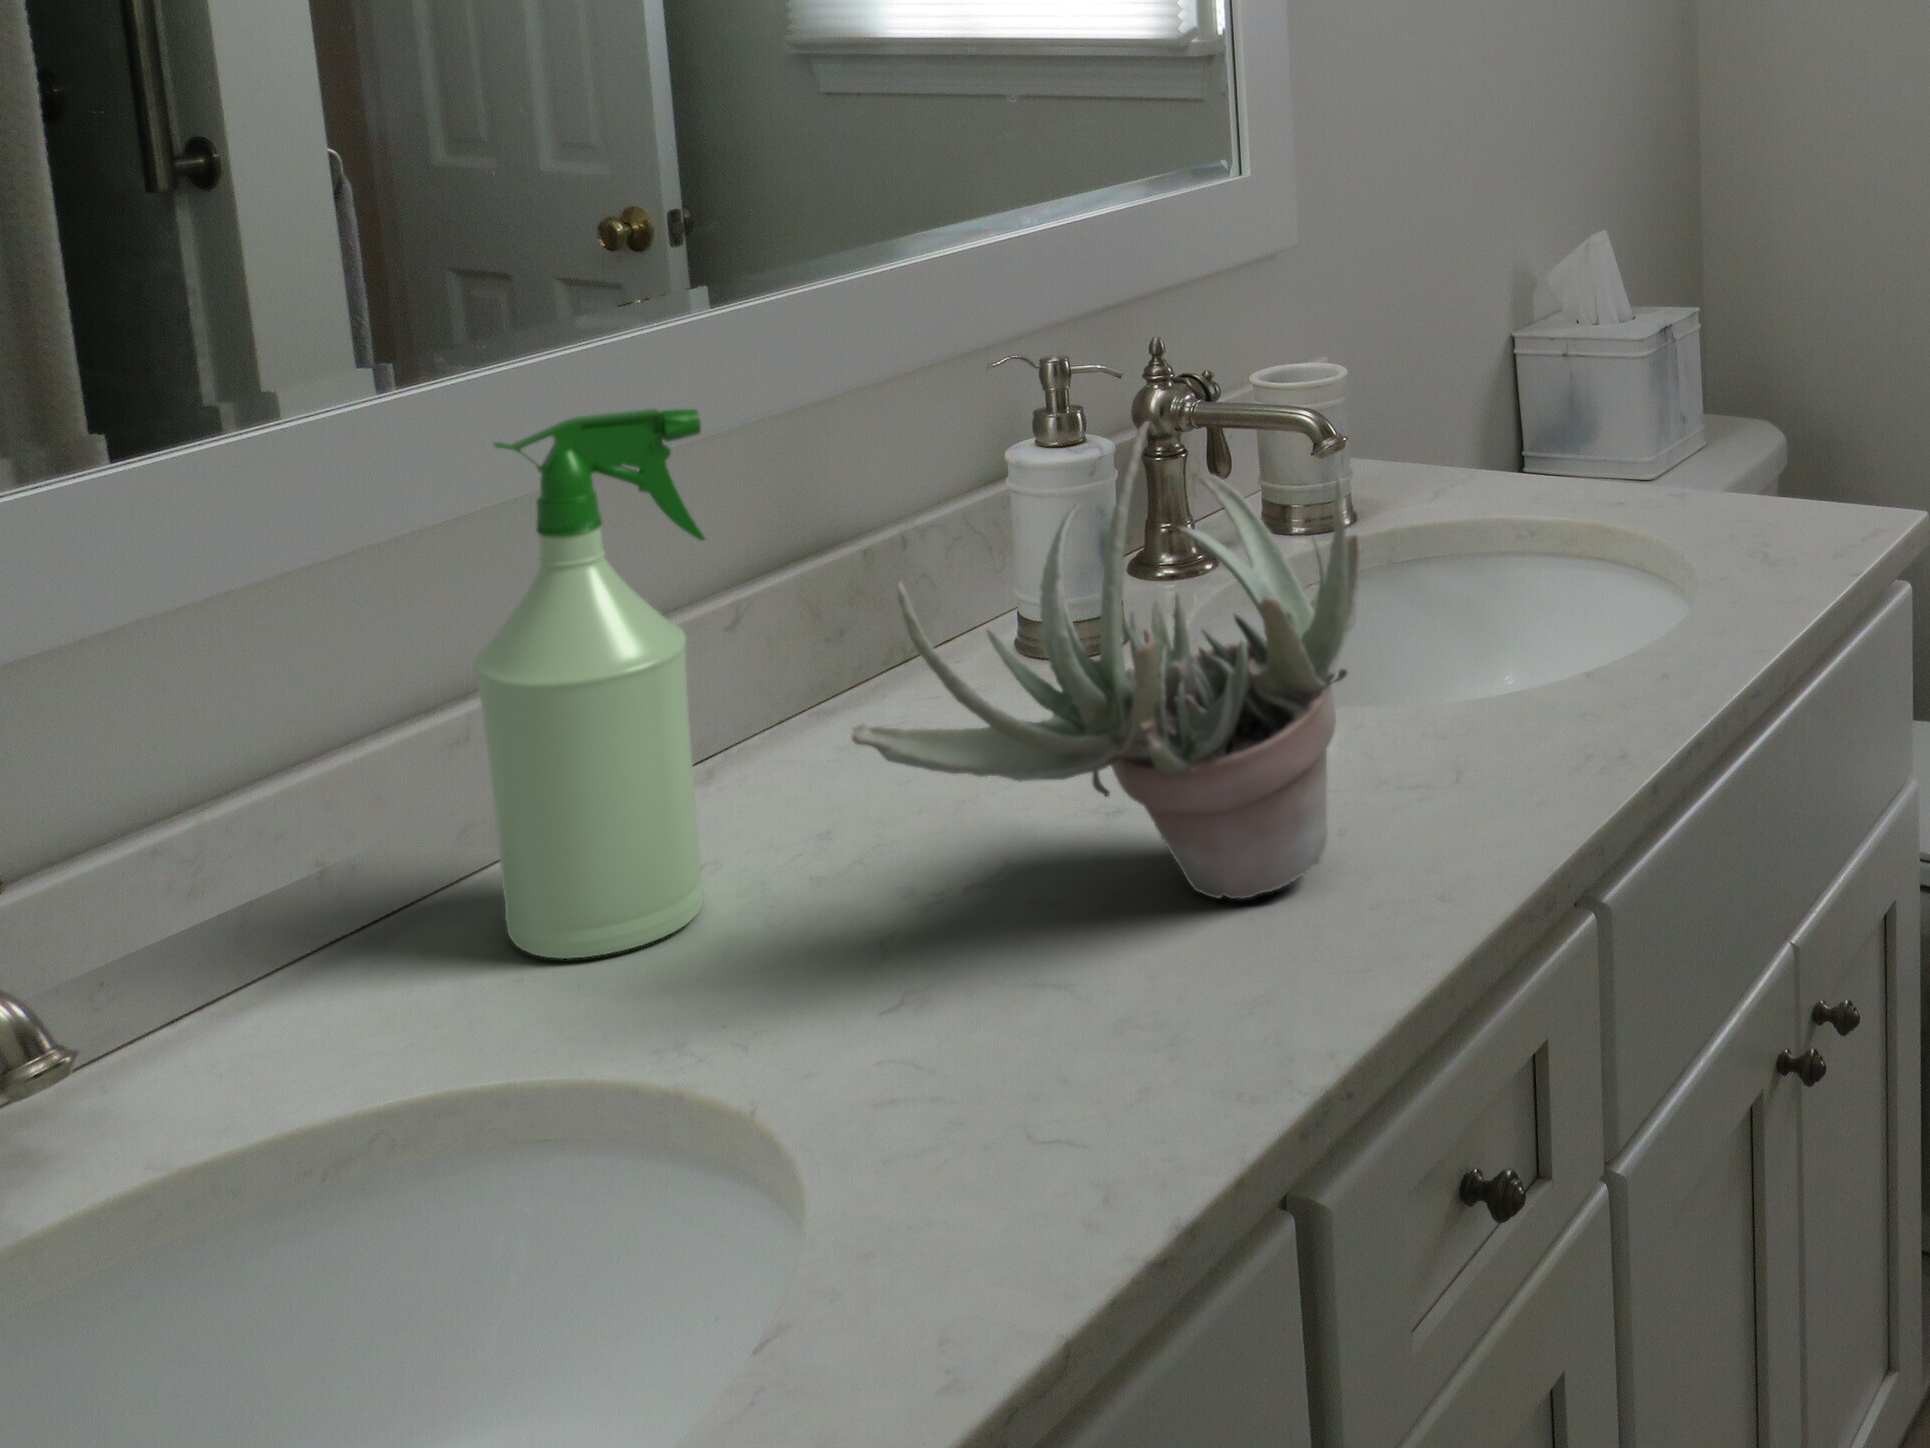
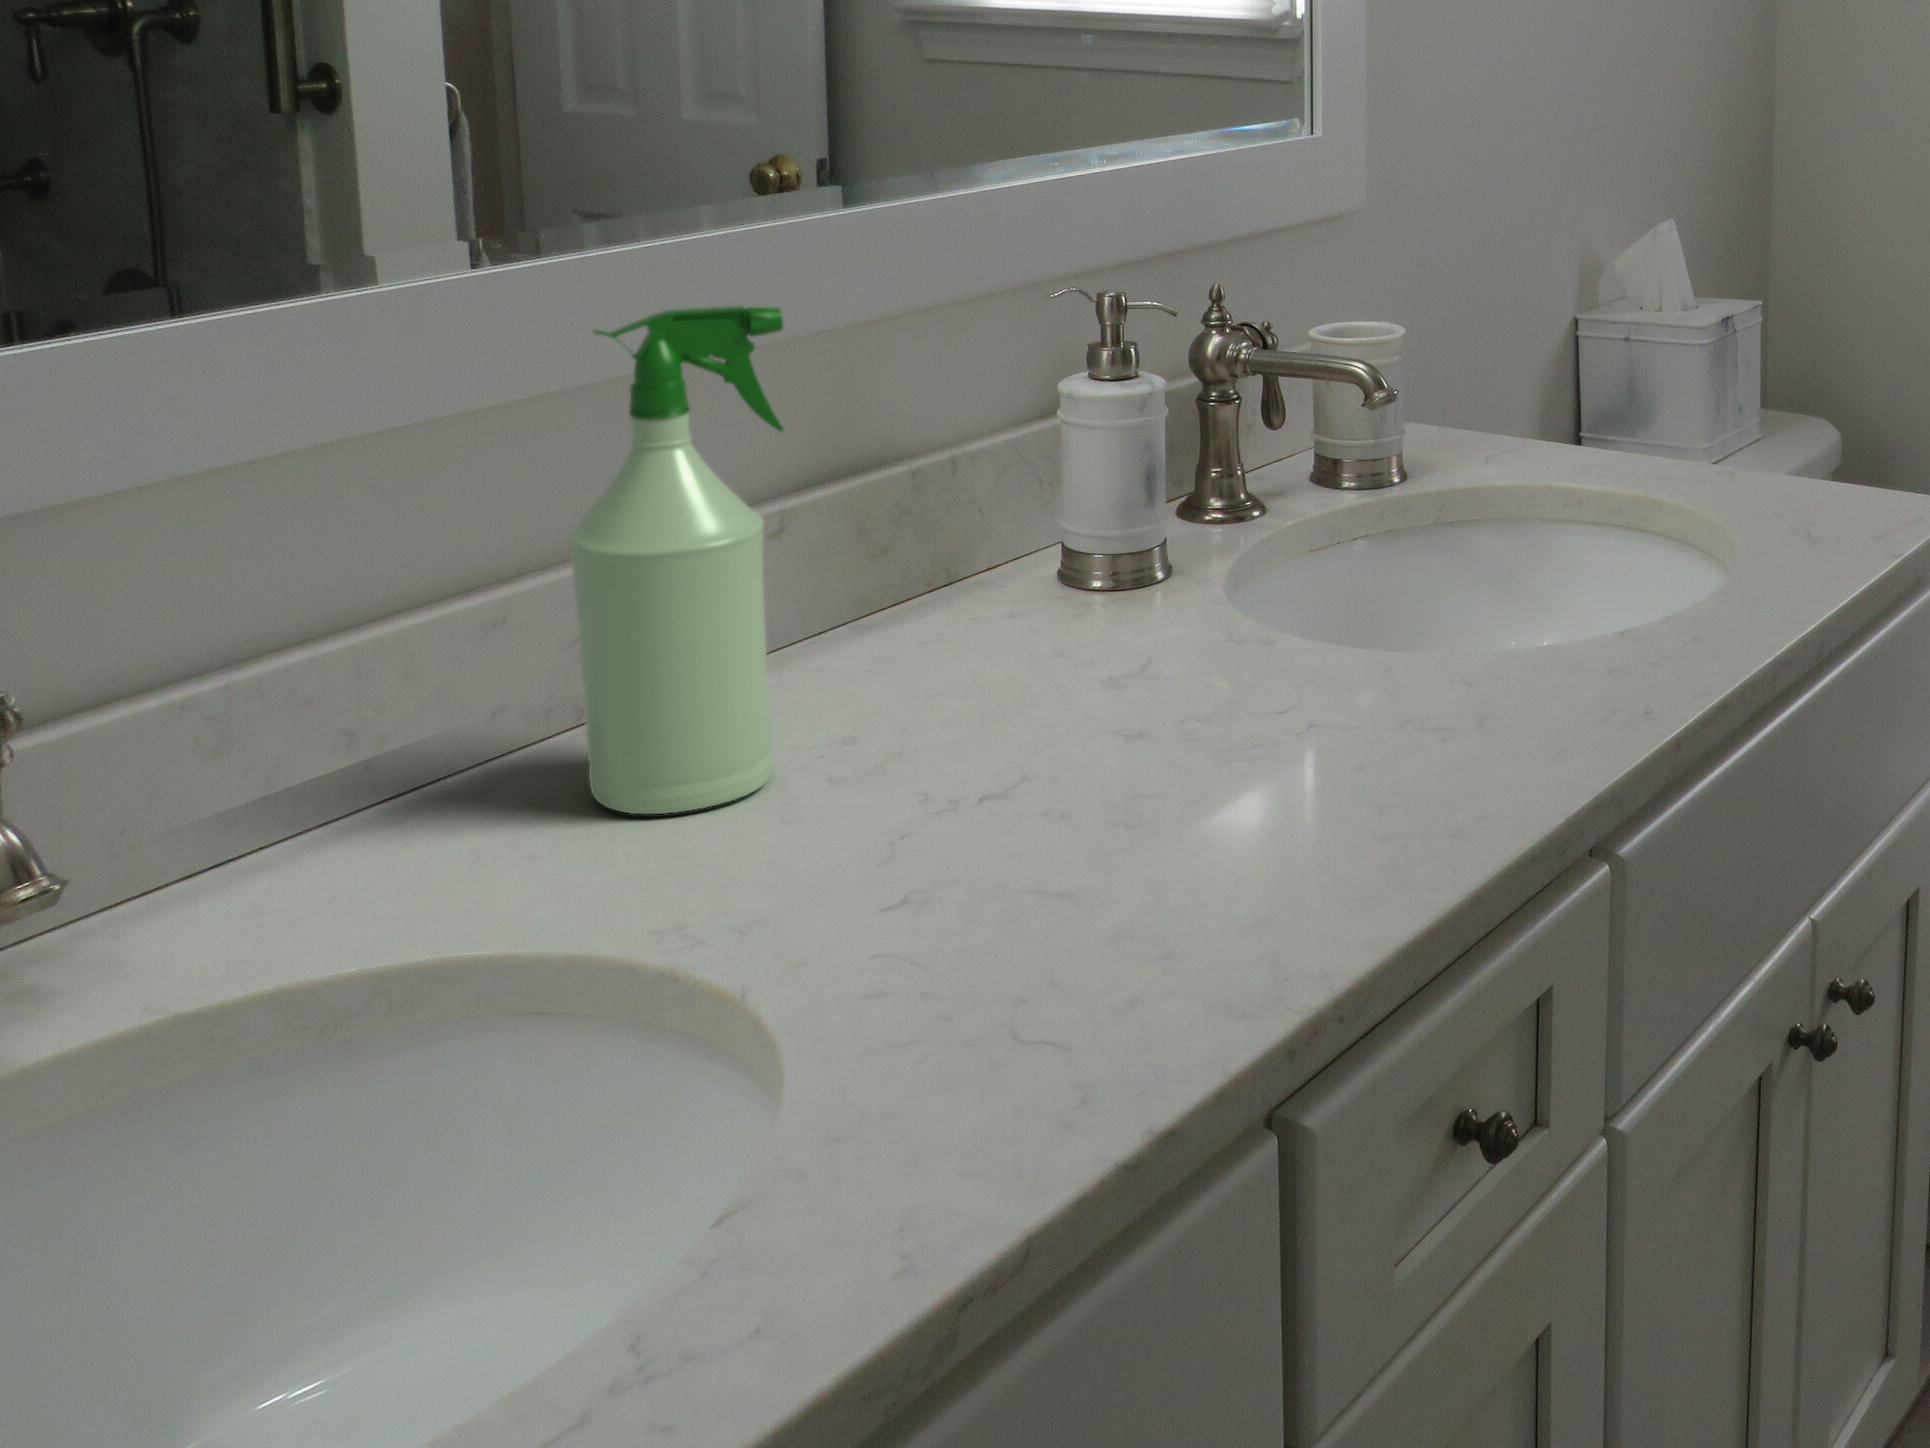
succulent plant: present [852,421,1362,899] -> none [915,323,1398,783]

